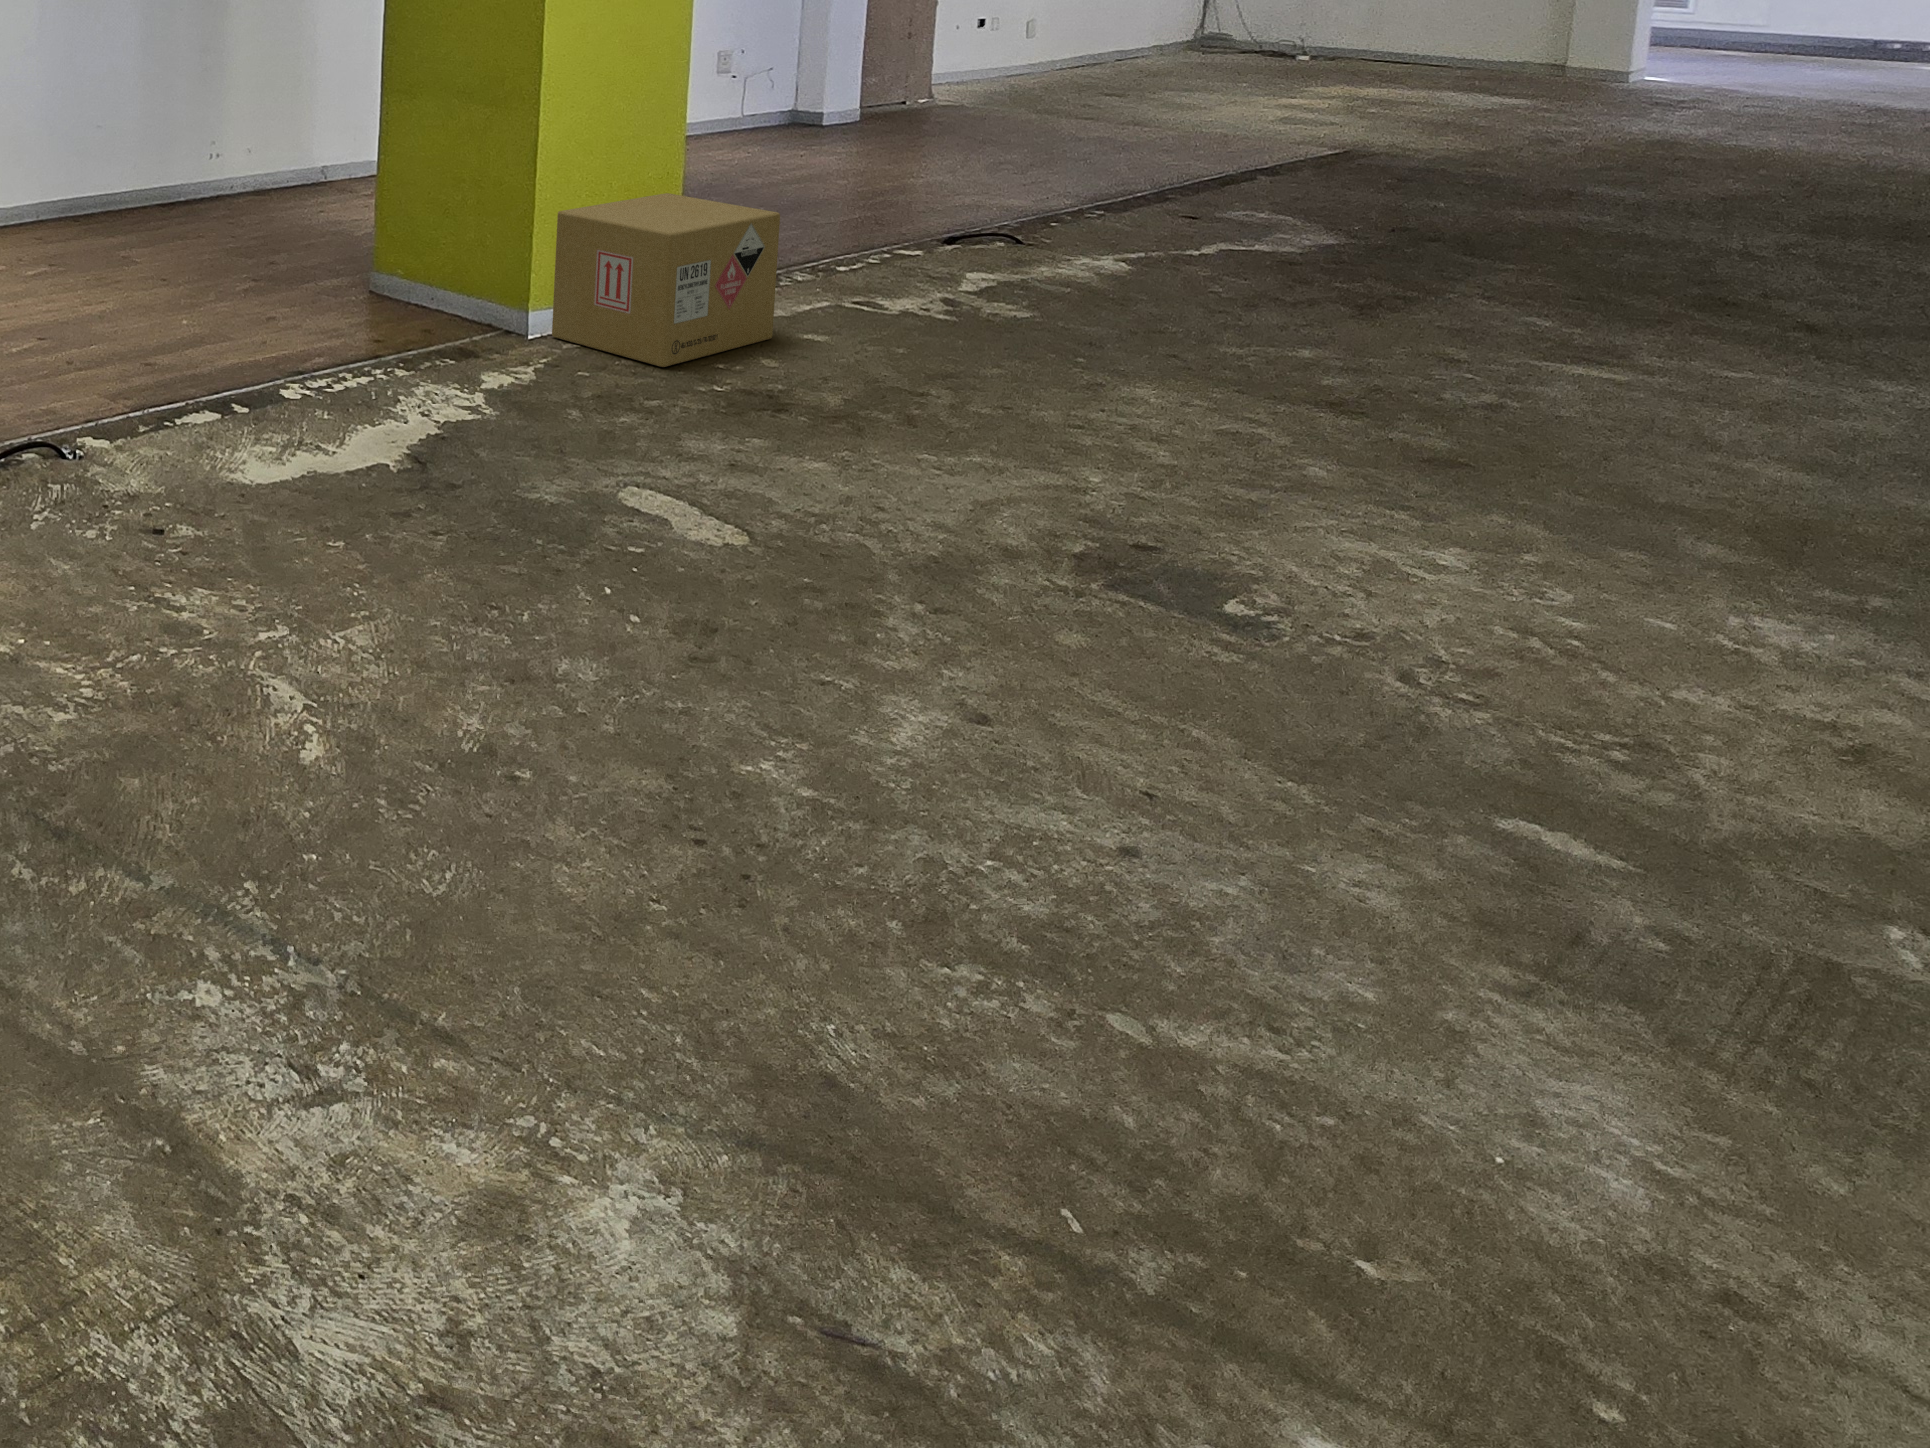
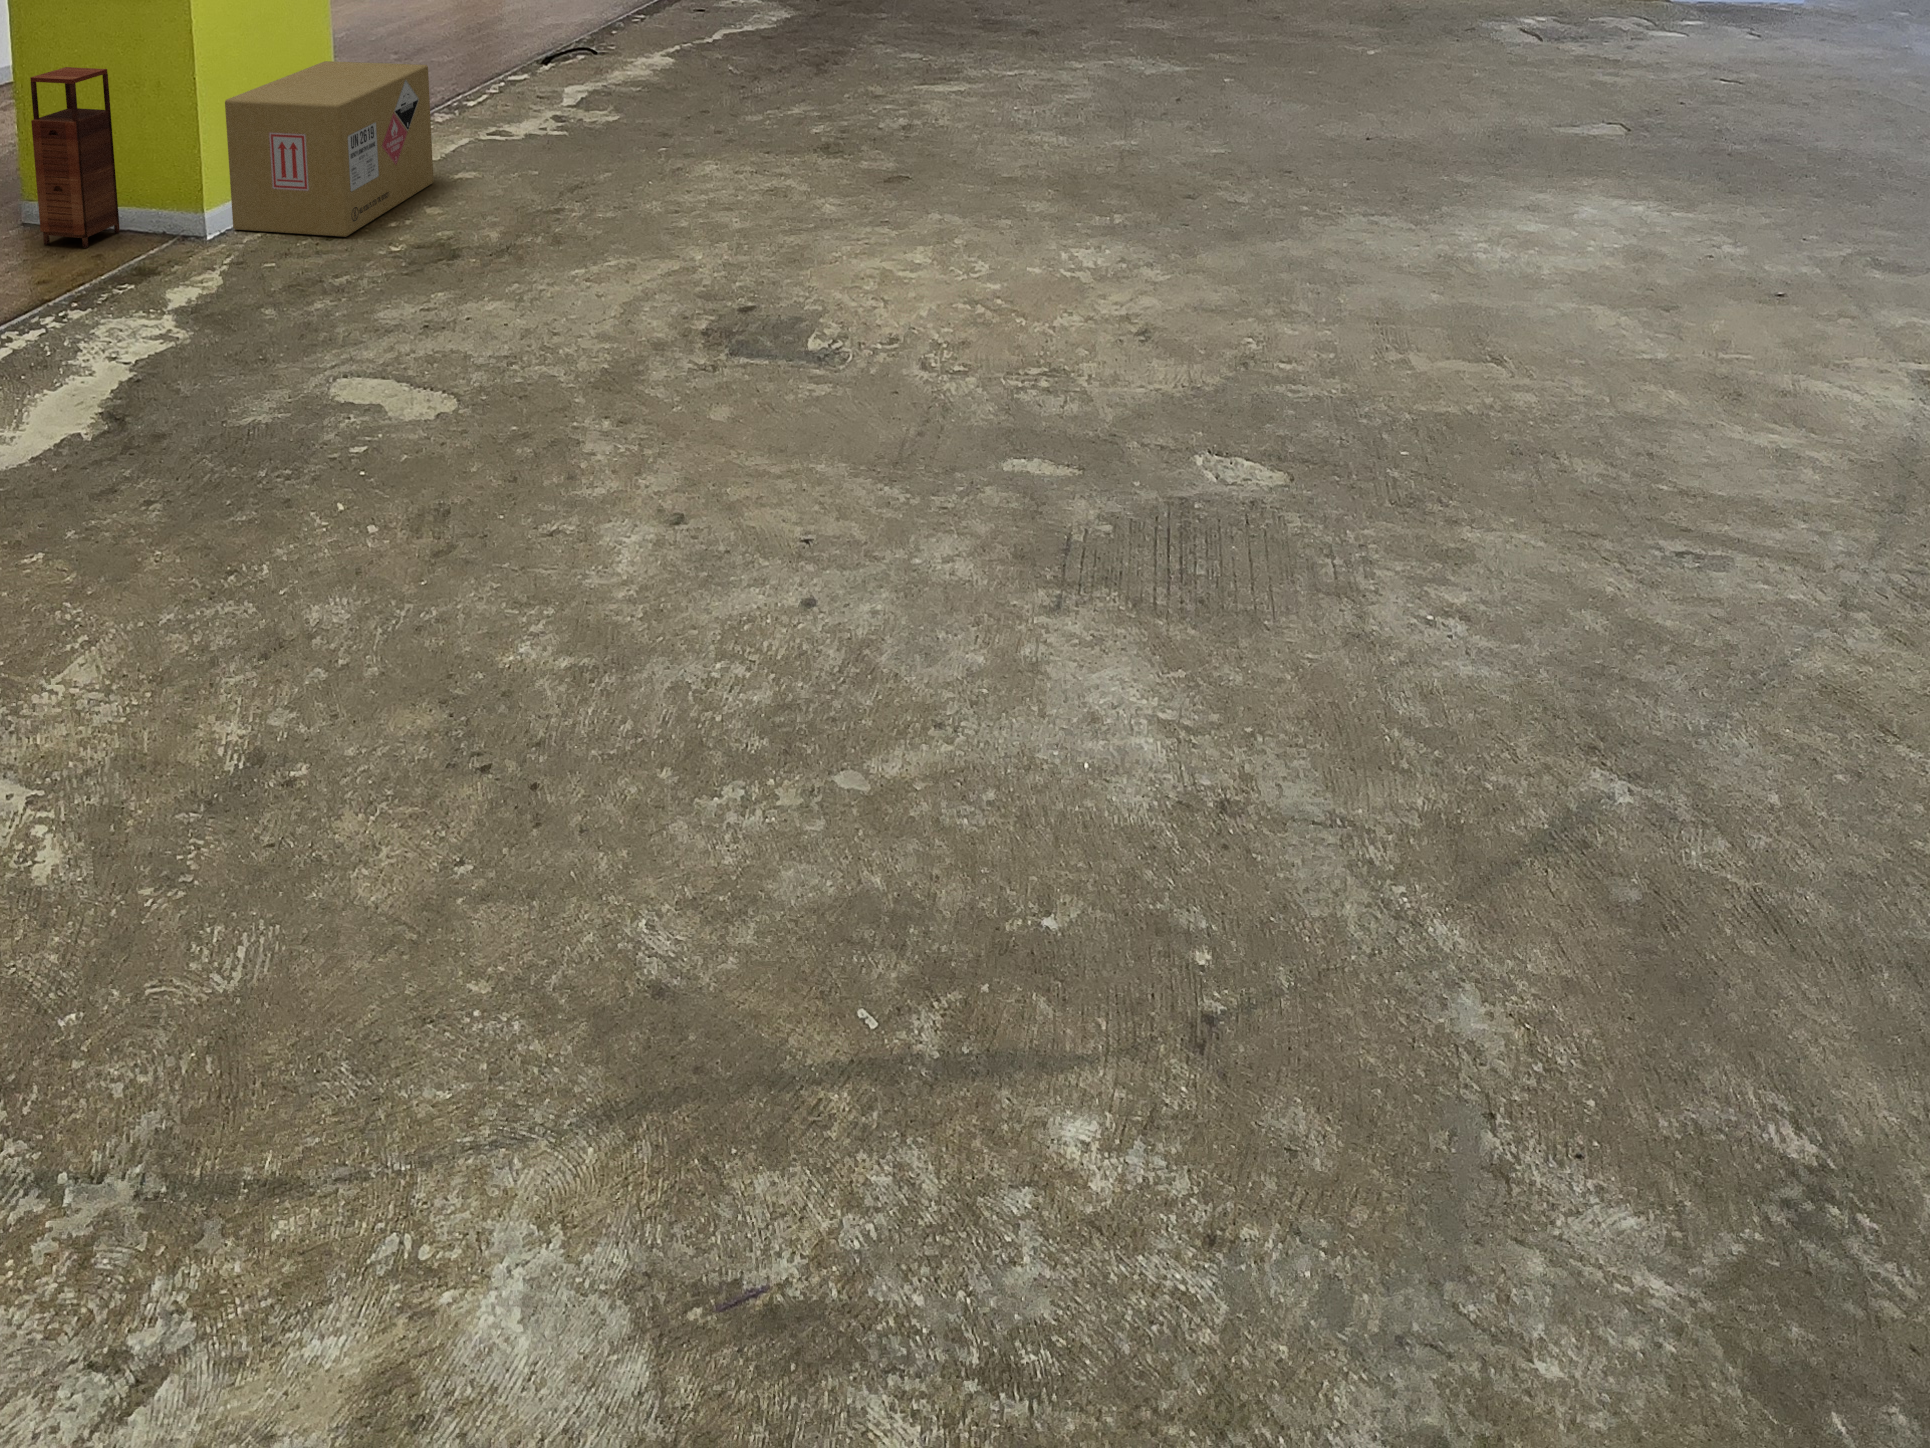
storage cabinet: none [381,159,454,323] -> present [30,67,120,248]

